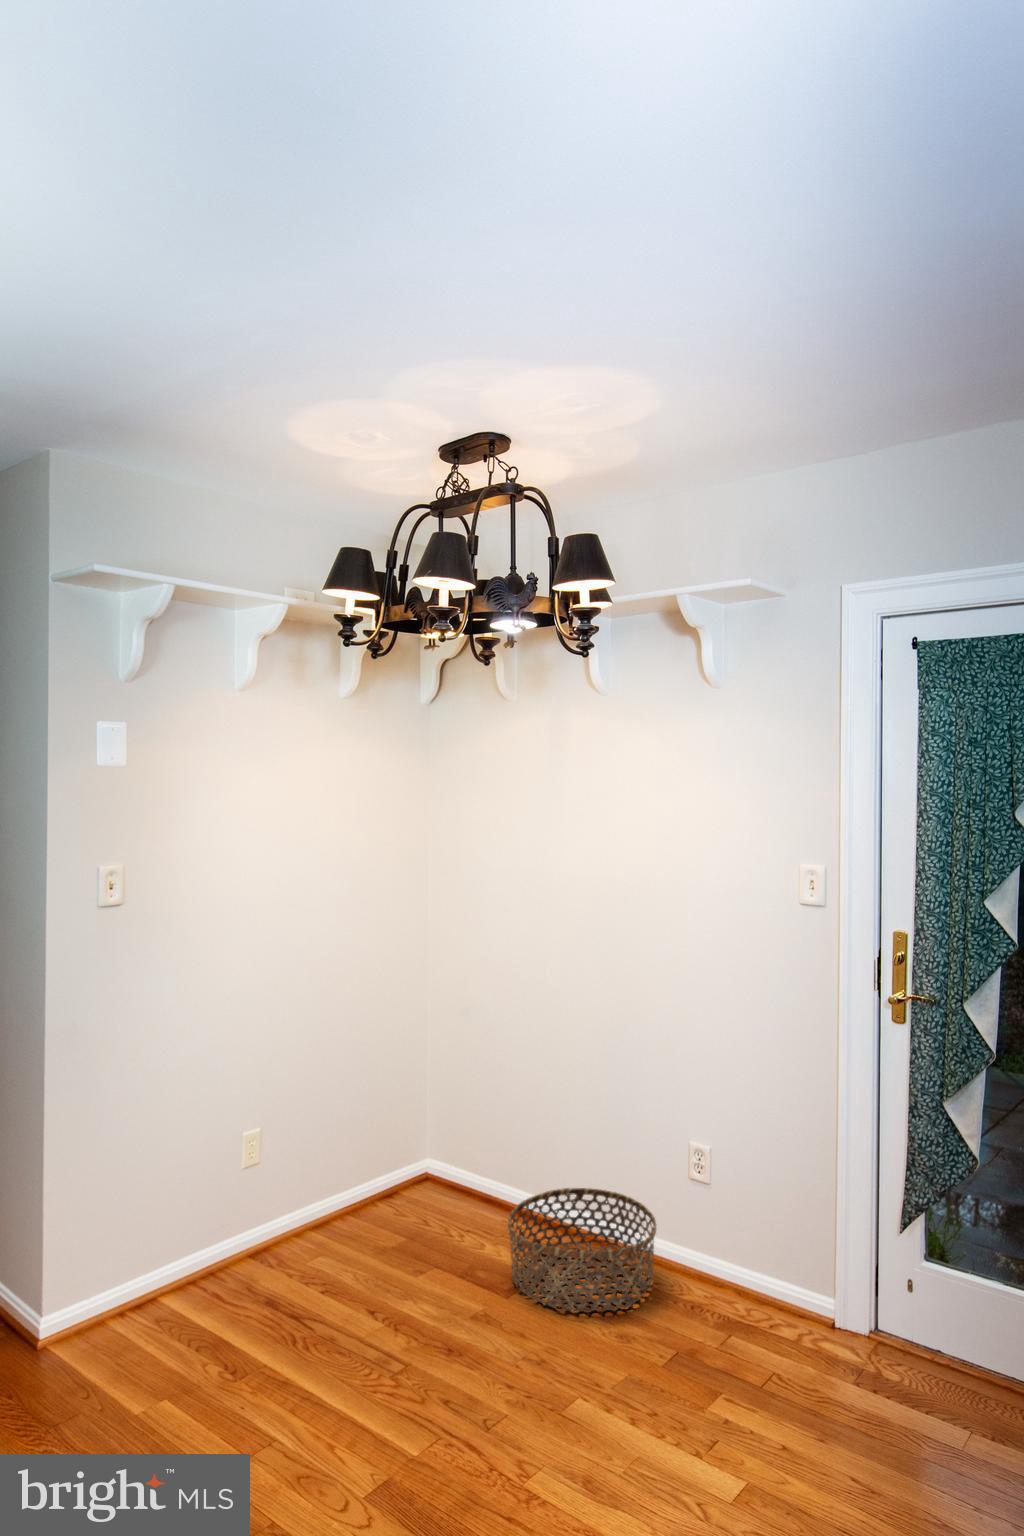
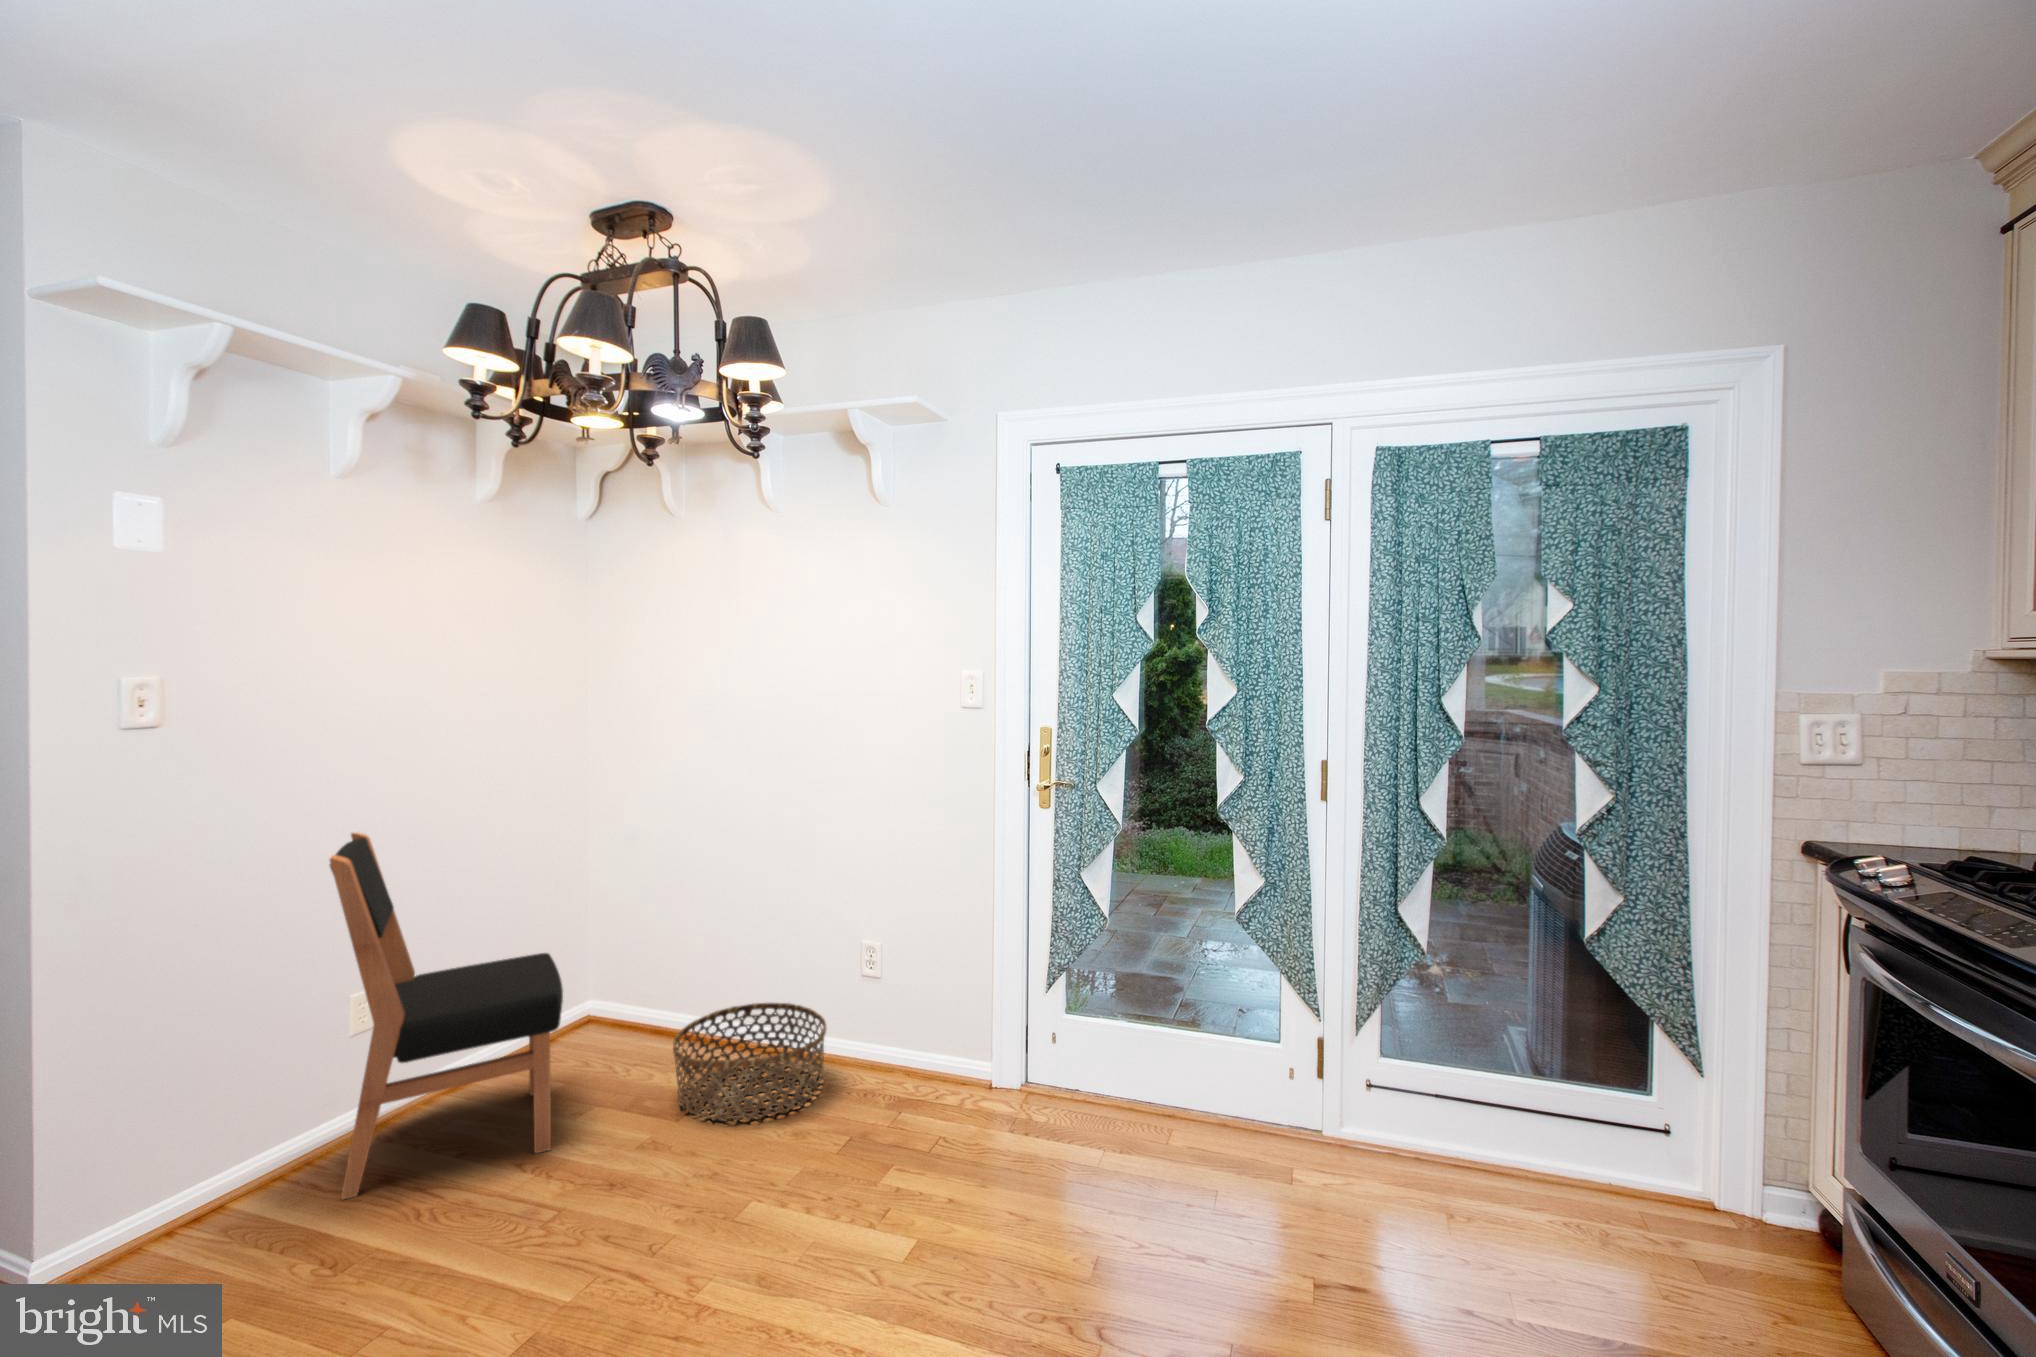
dining chair: none [234,987,412,1316] -> present [330,833,563,1200]

